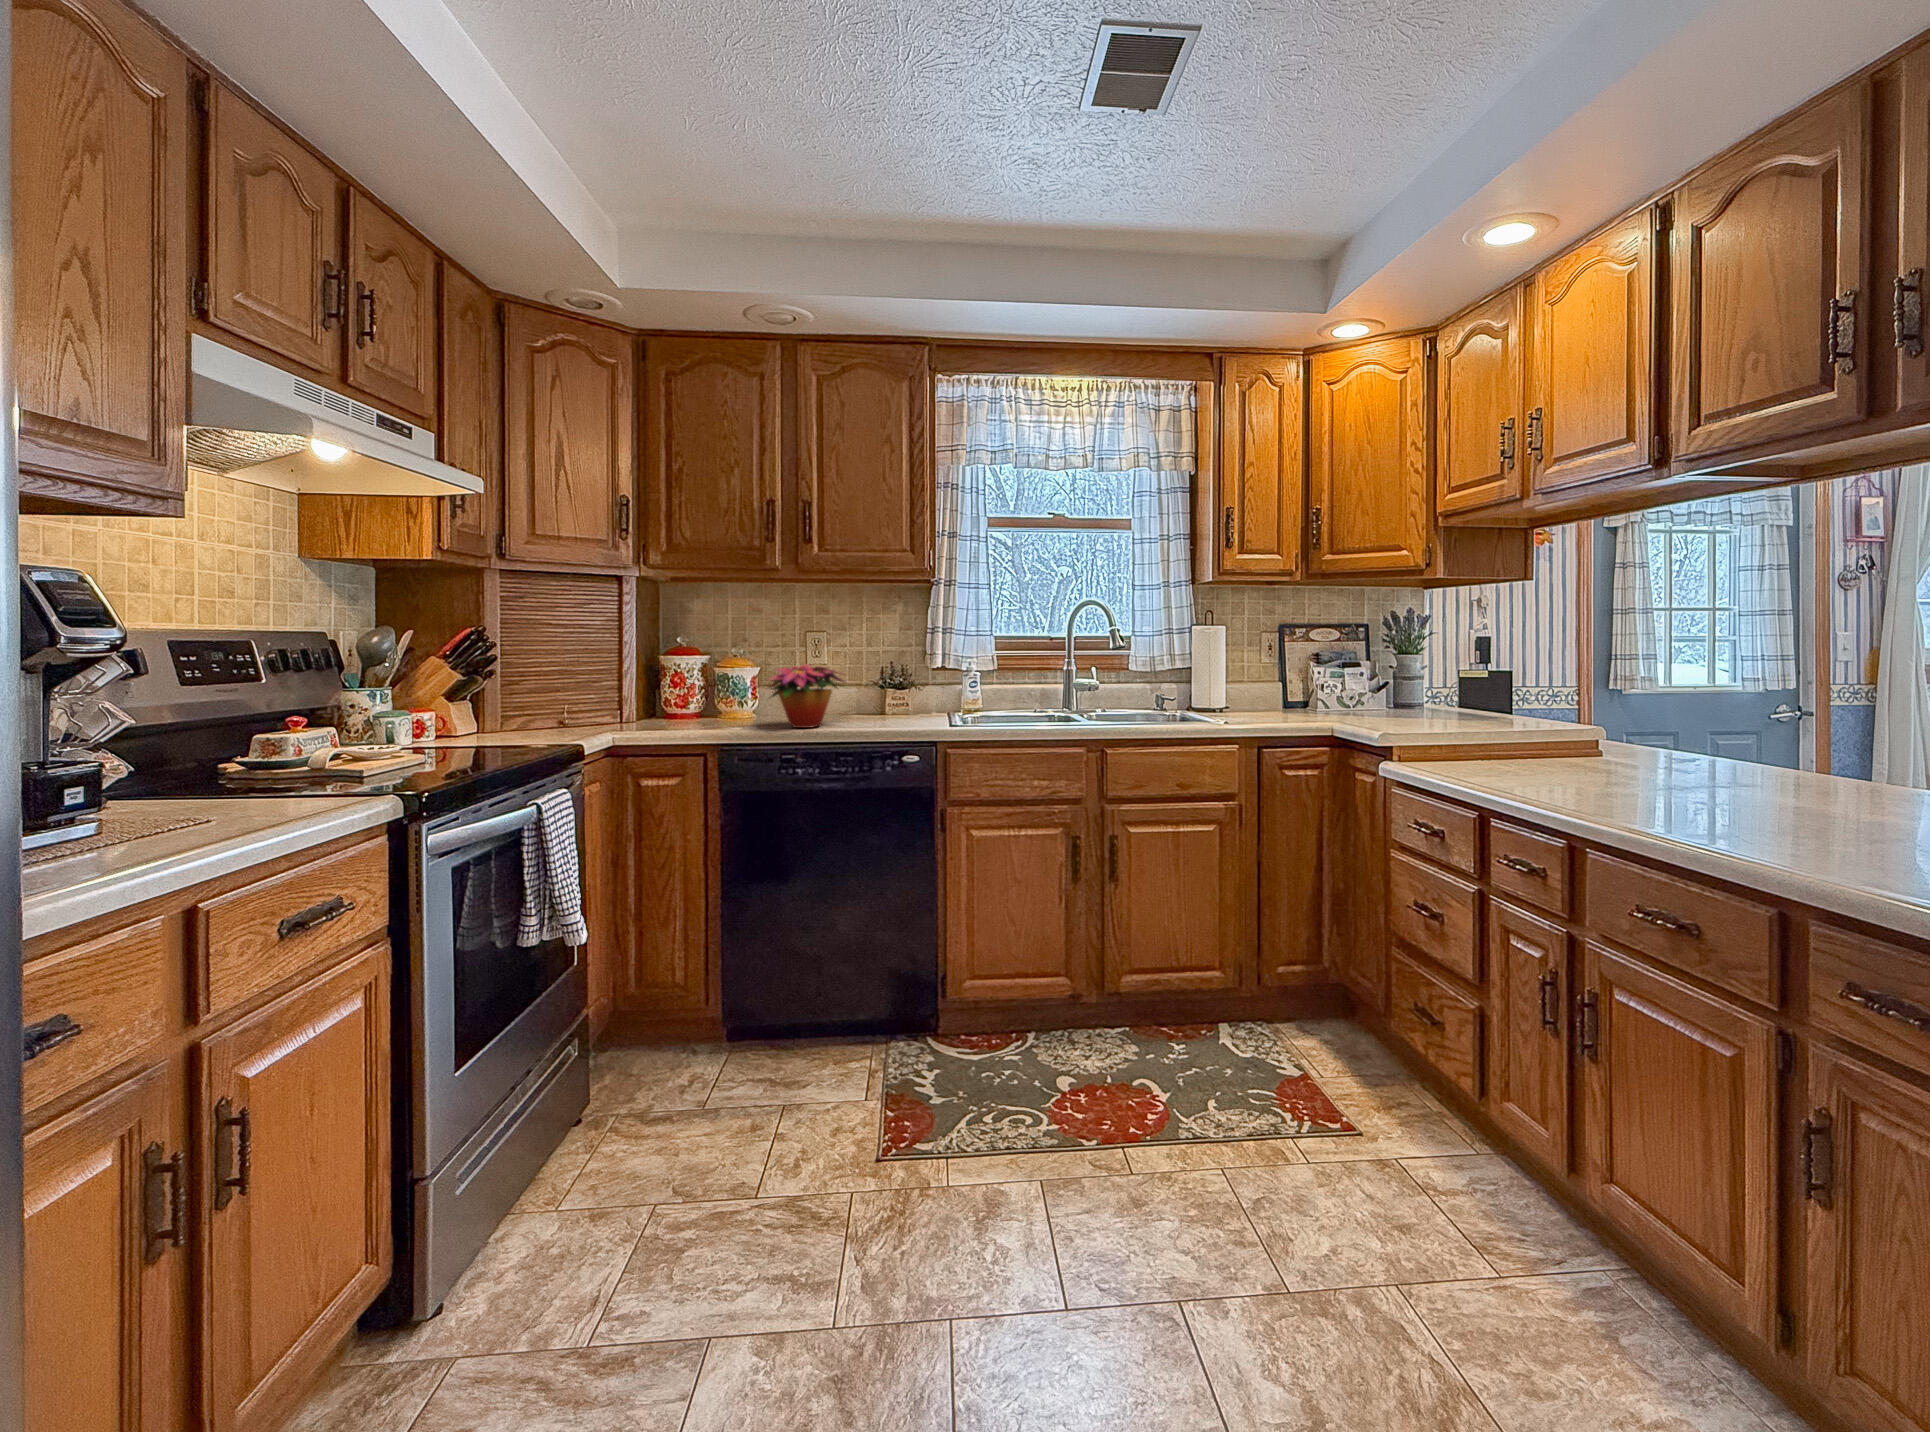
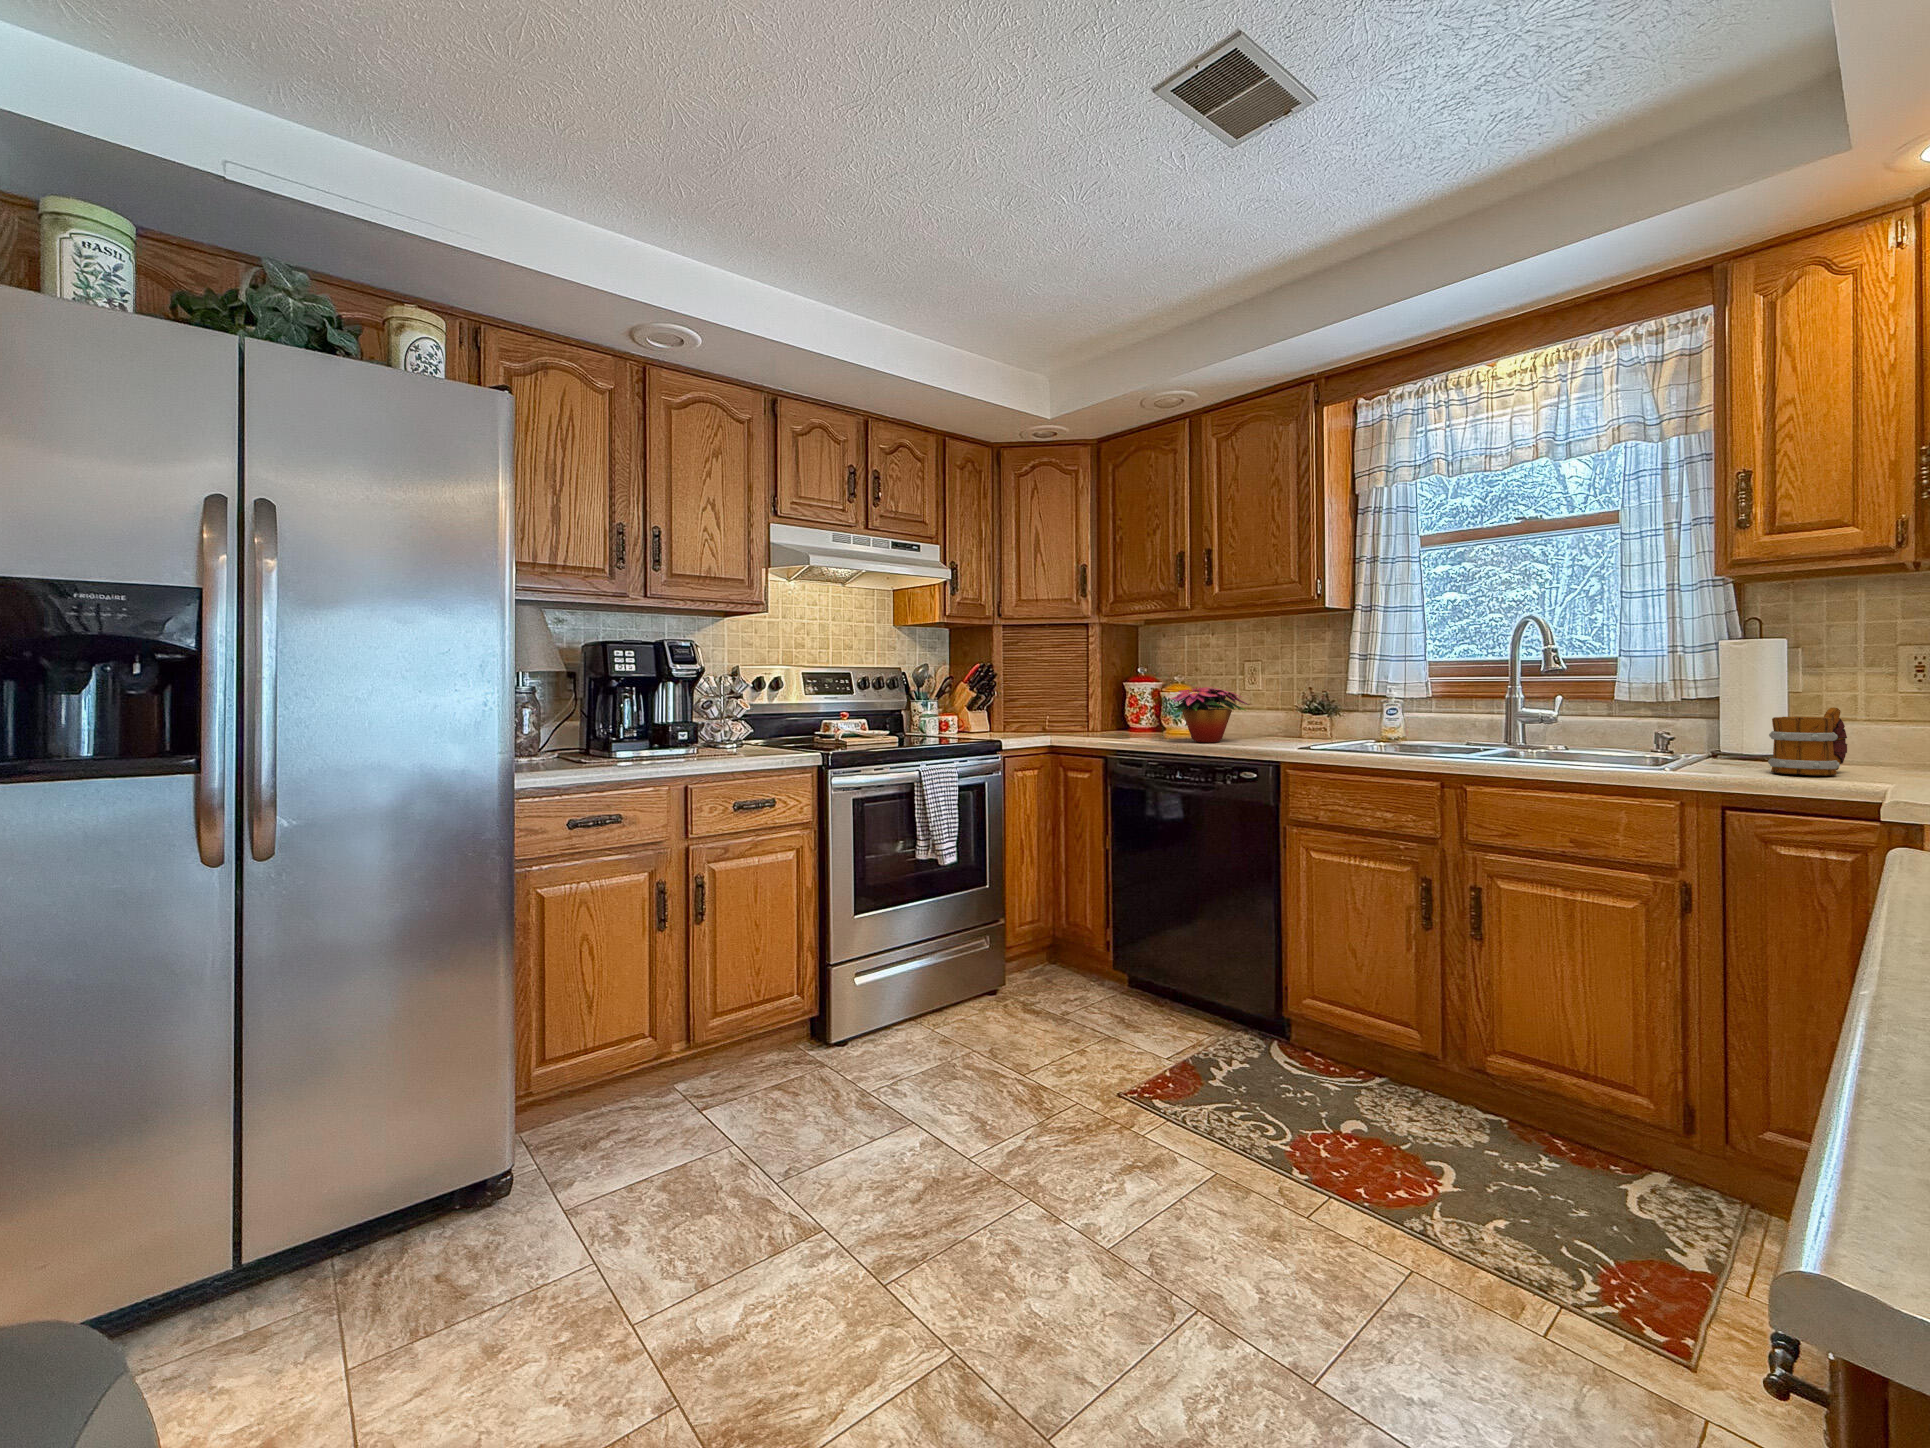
mug: none [1261,677,1295,724] -> present [1768,707,1847,776]

